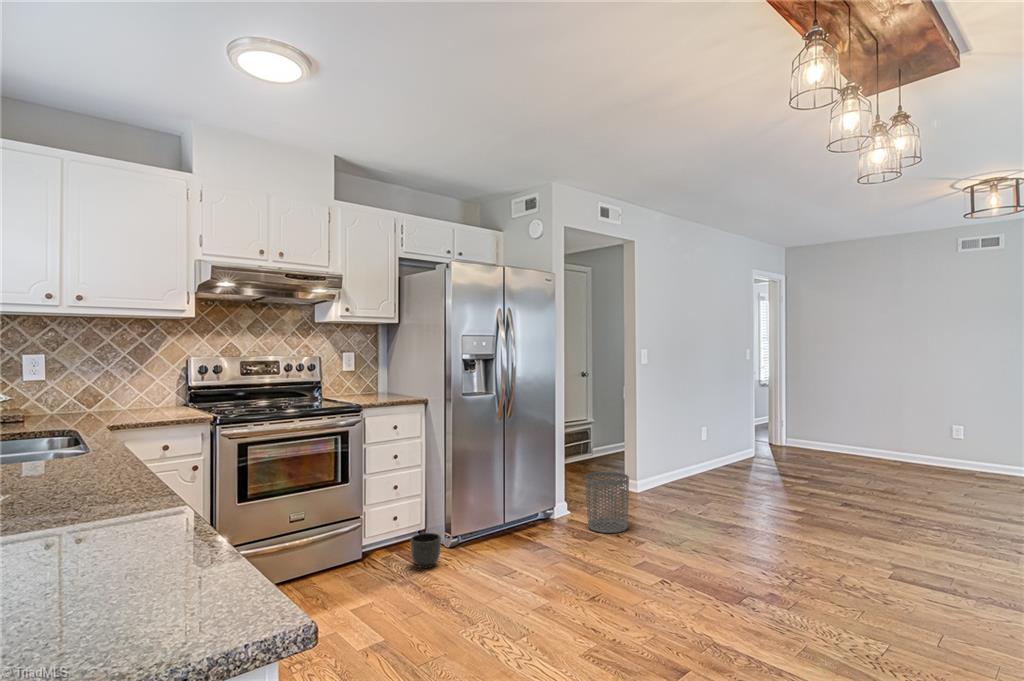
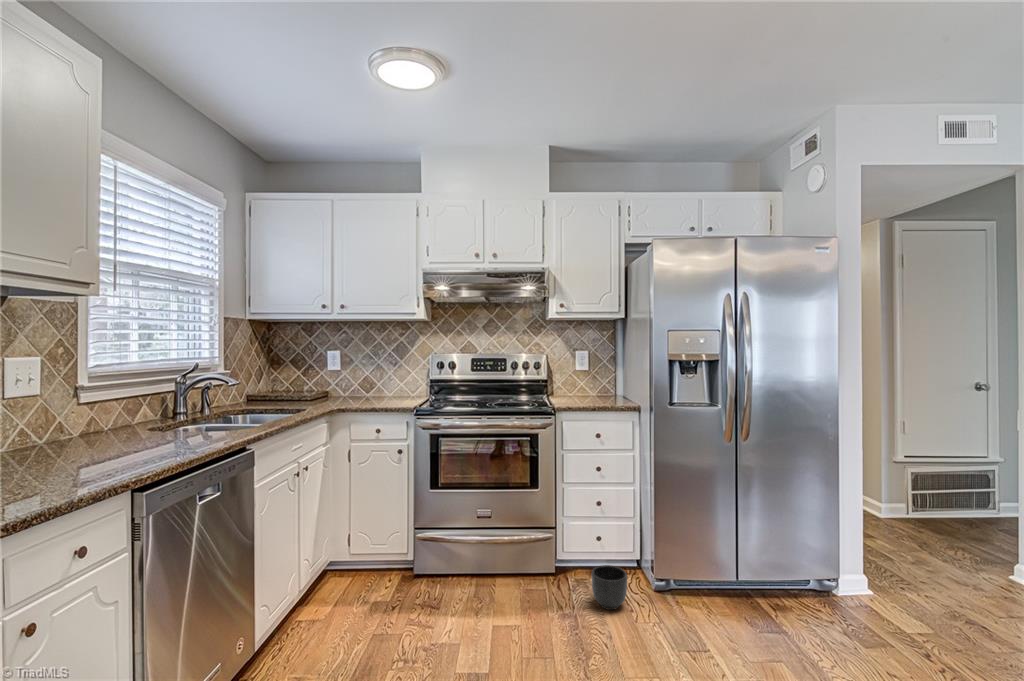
waste bin: present [585,472,629,533] -> none [878,546,969,660]

